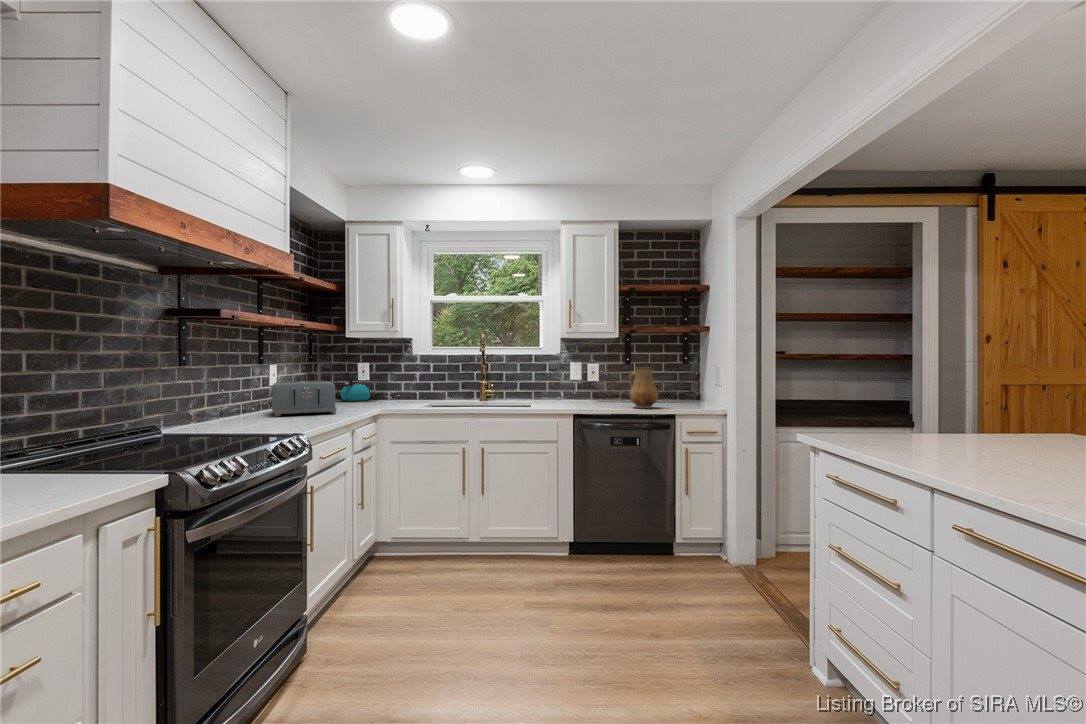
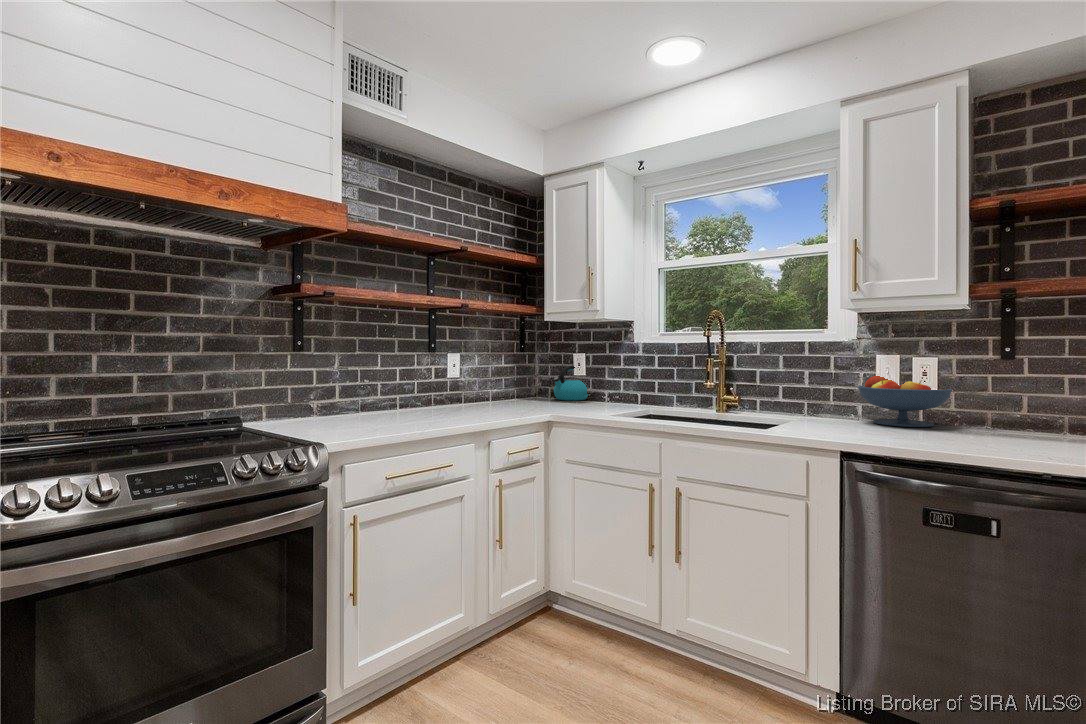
ceramic pitcher: present [629,367,658,408] -> none [969,366,1050,457]
fruit bowl: none [562,373,606,401] -> present [858,375,953,427]
toaster: present [271,381,337,416] -> none [416,374,501,416]

